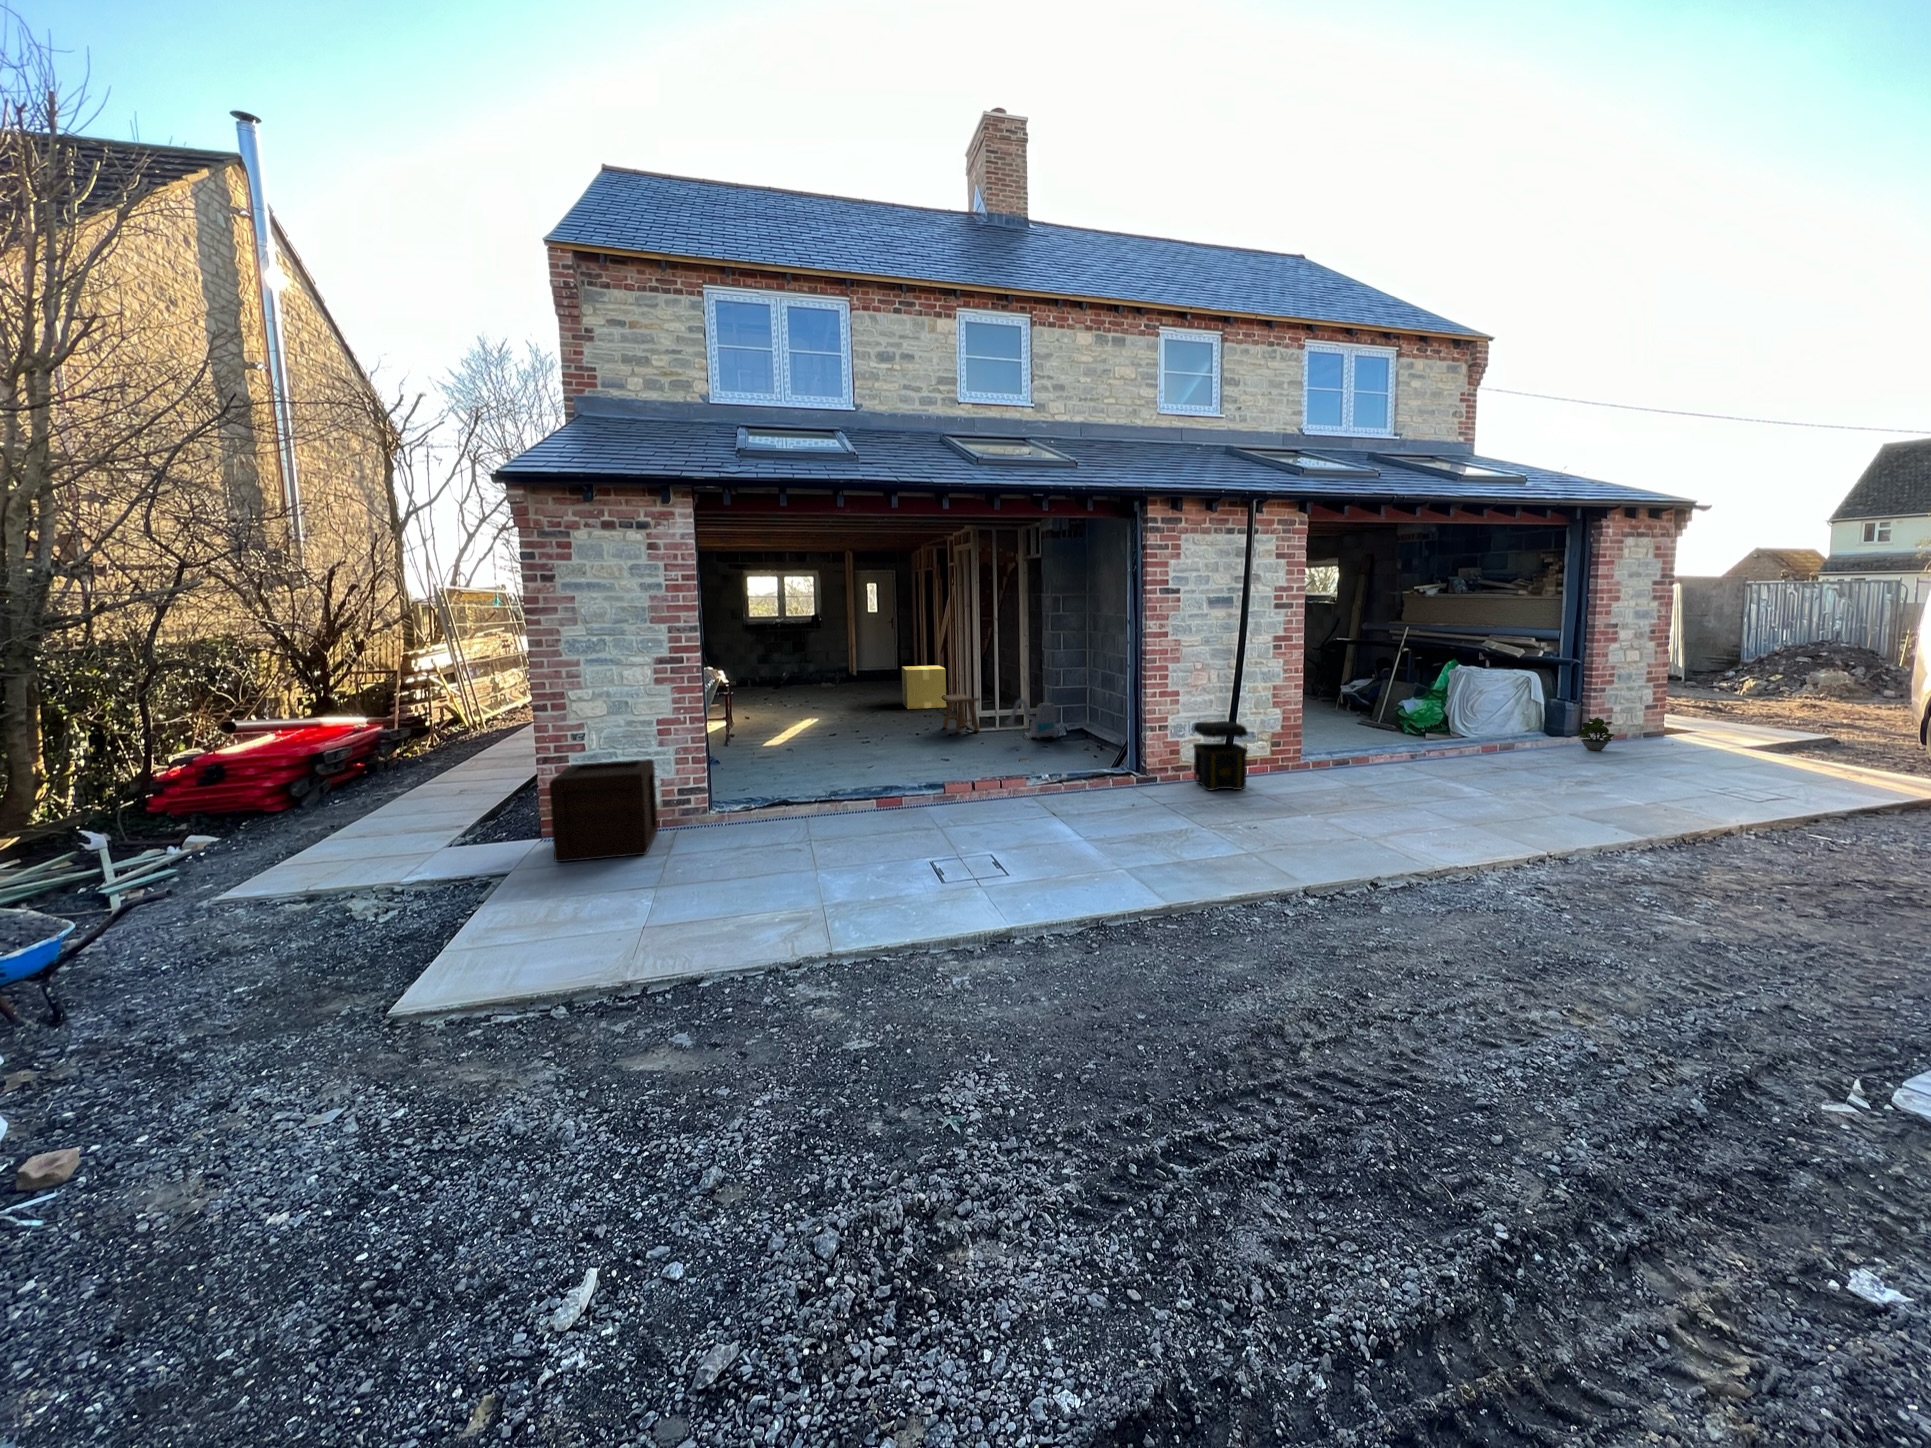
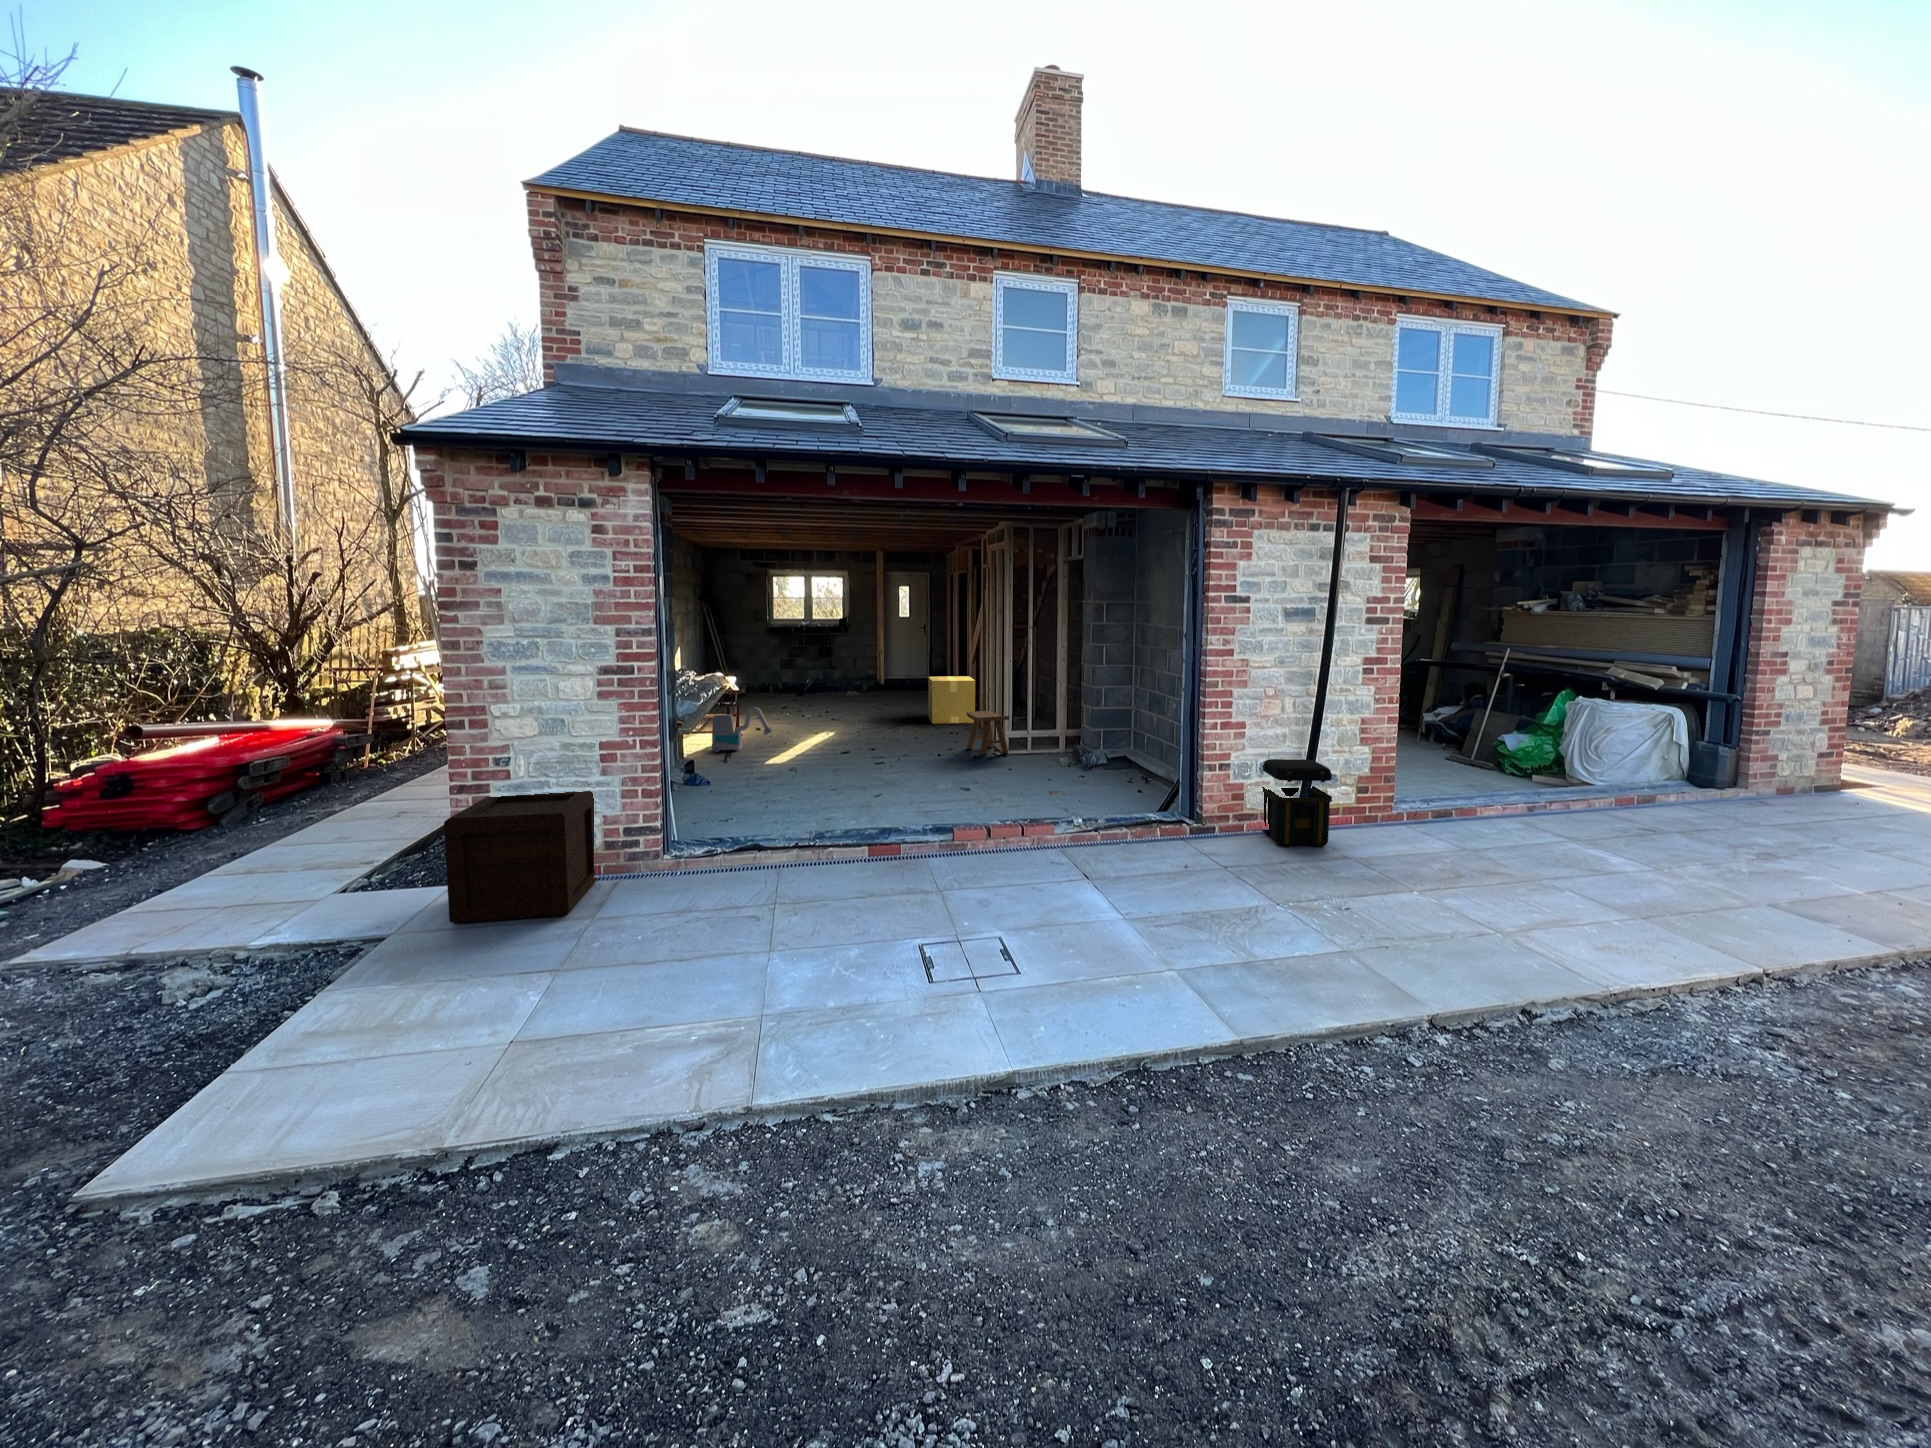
vacuum cleaner: present [1006,699,1058,738] -> present [712,707,774,752]
potted plant: present [1578,717,1614,751] -> none [1730,765,1781,805]

